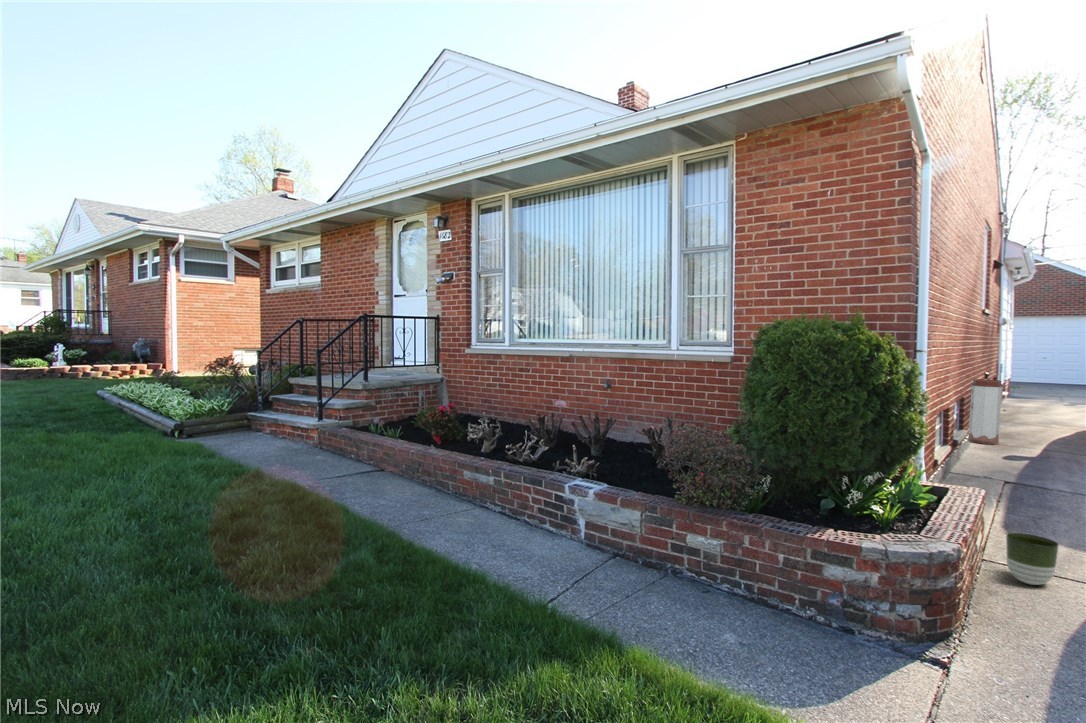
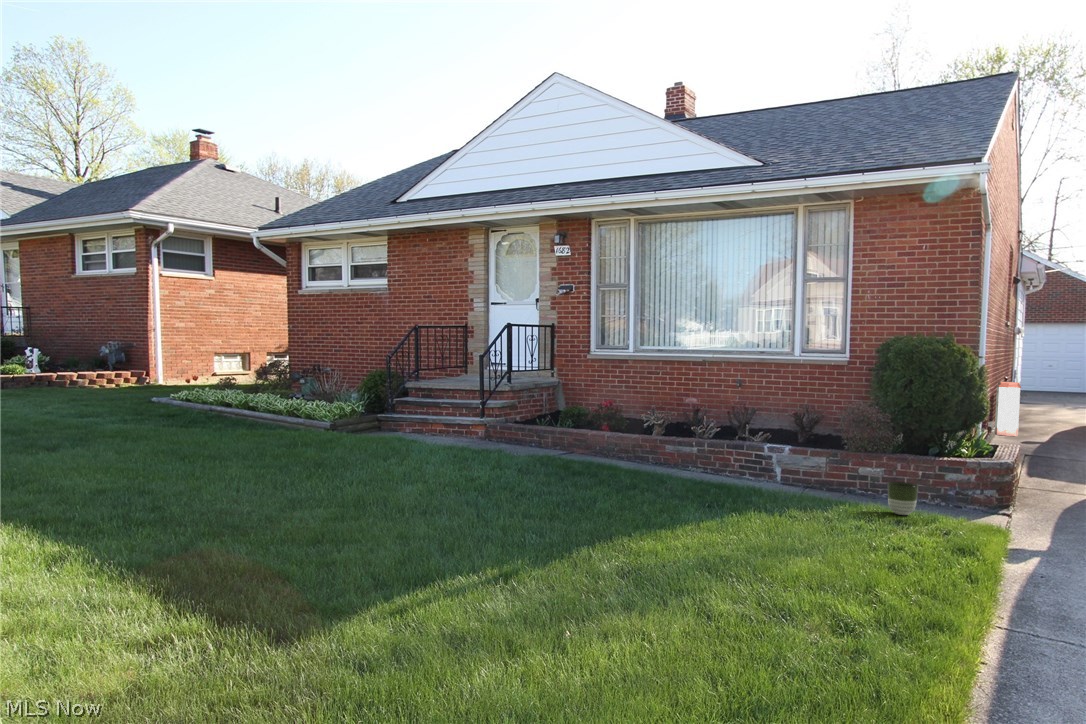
planter: present [1006,533,1058,585] -> present [888,482,918,515]

